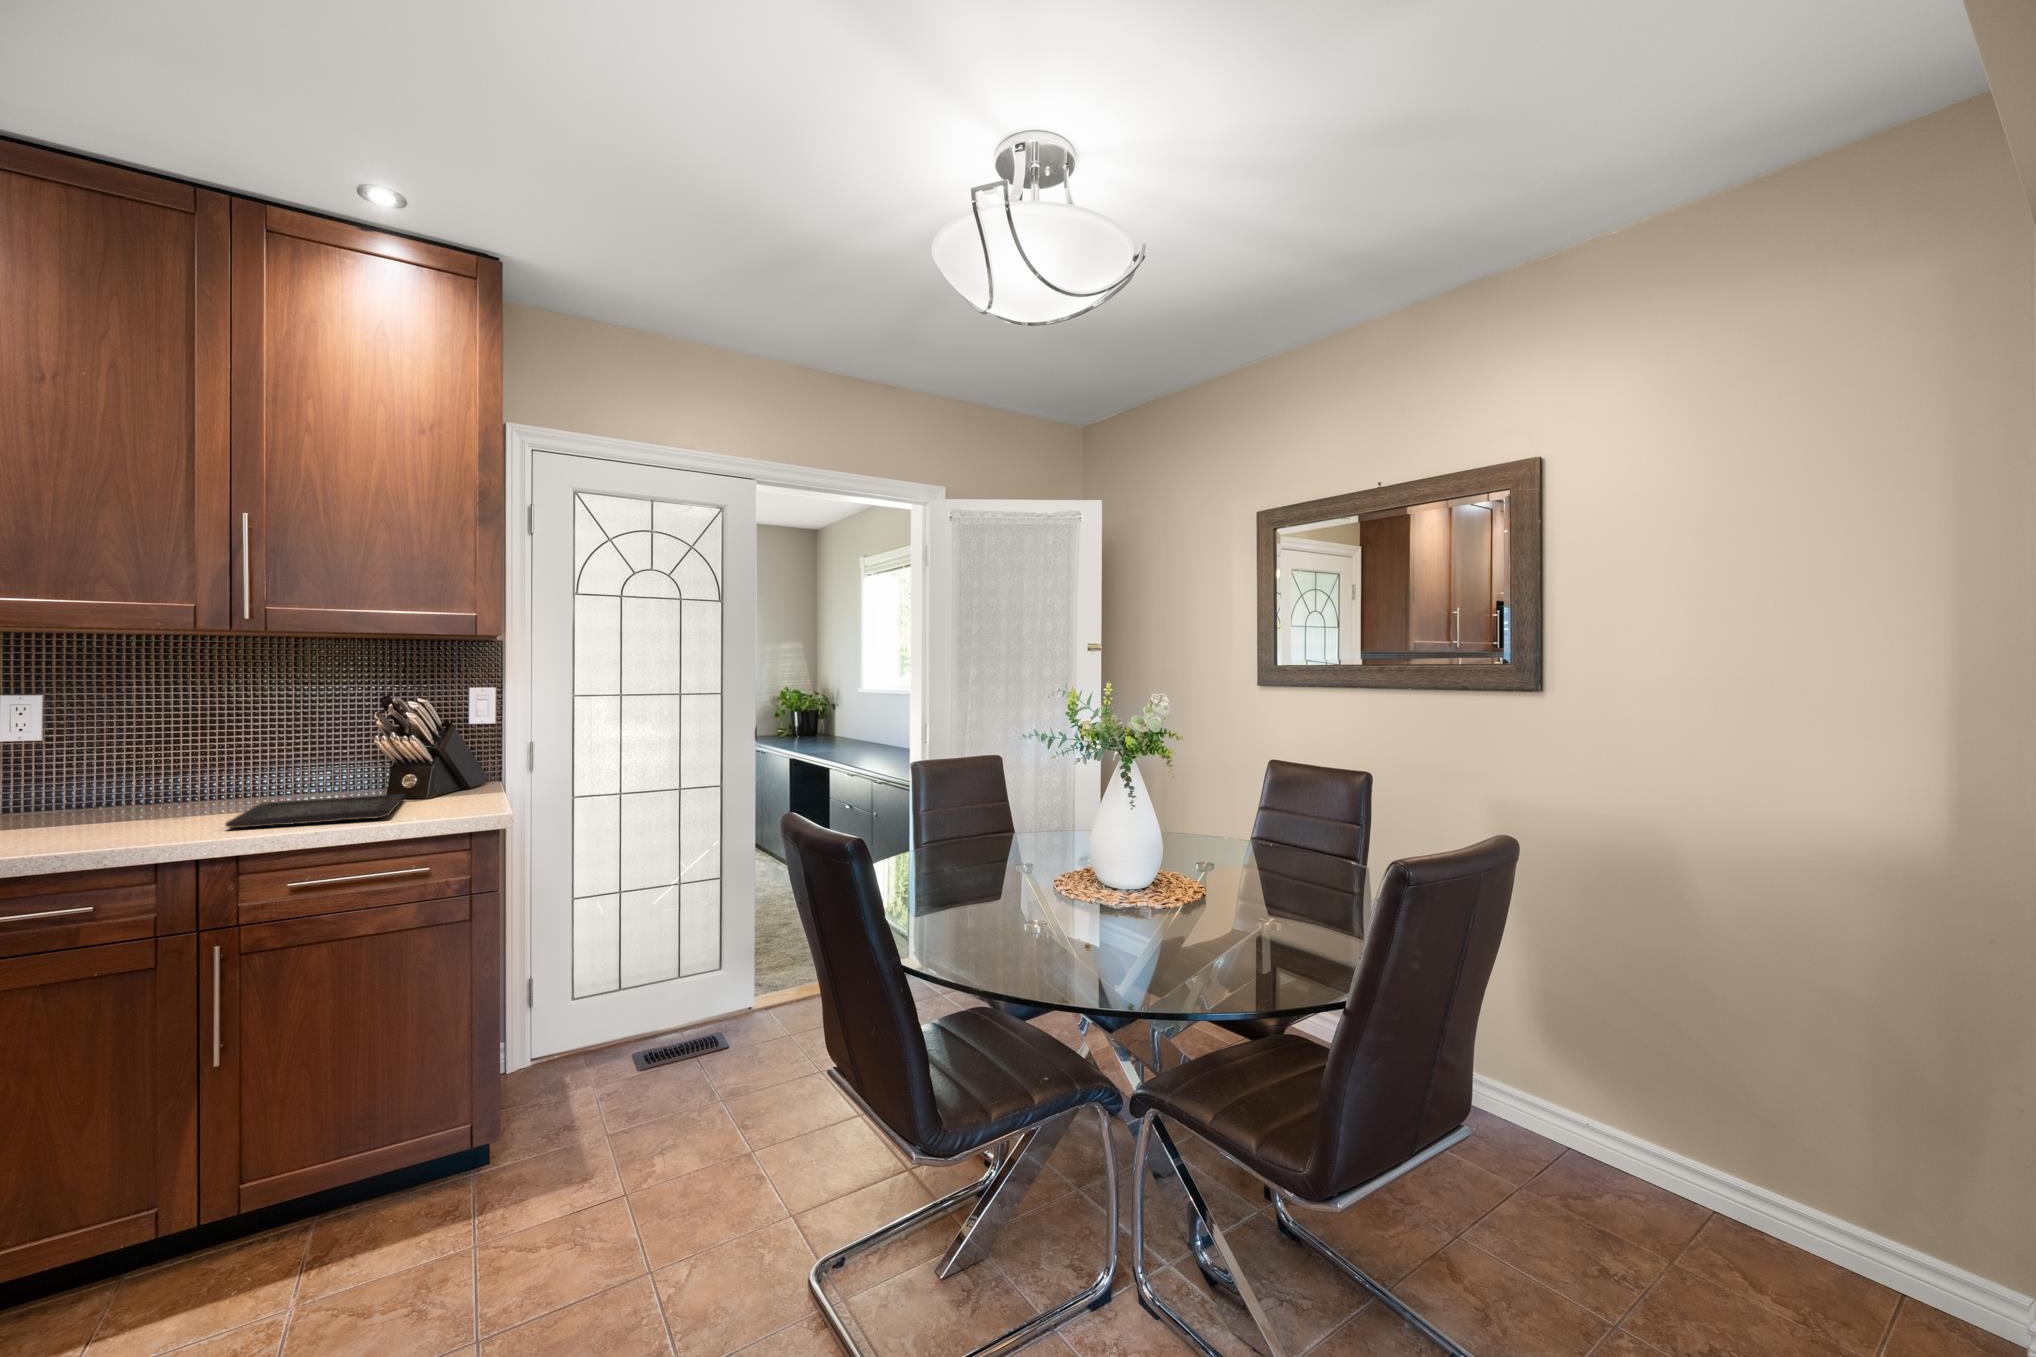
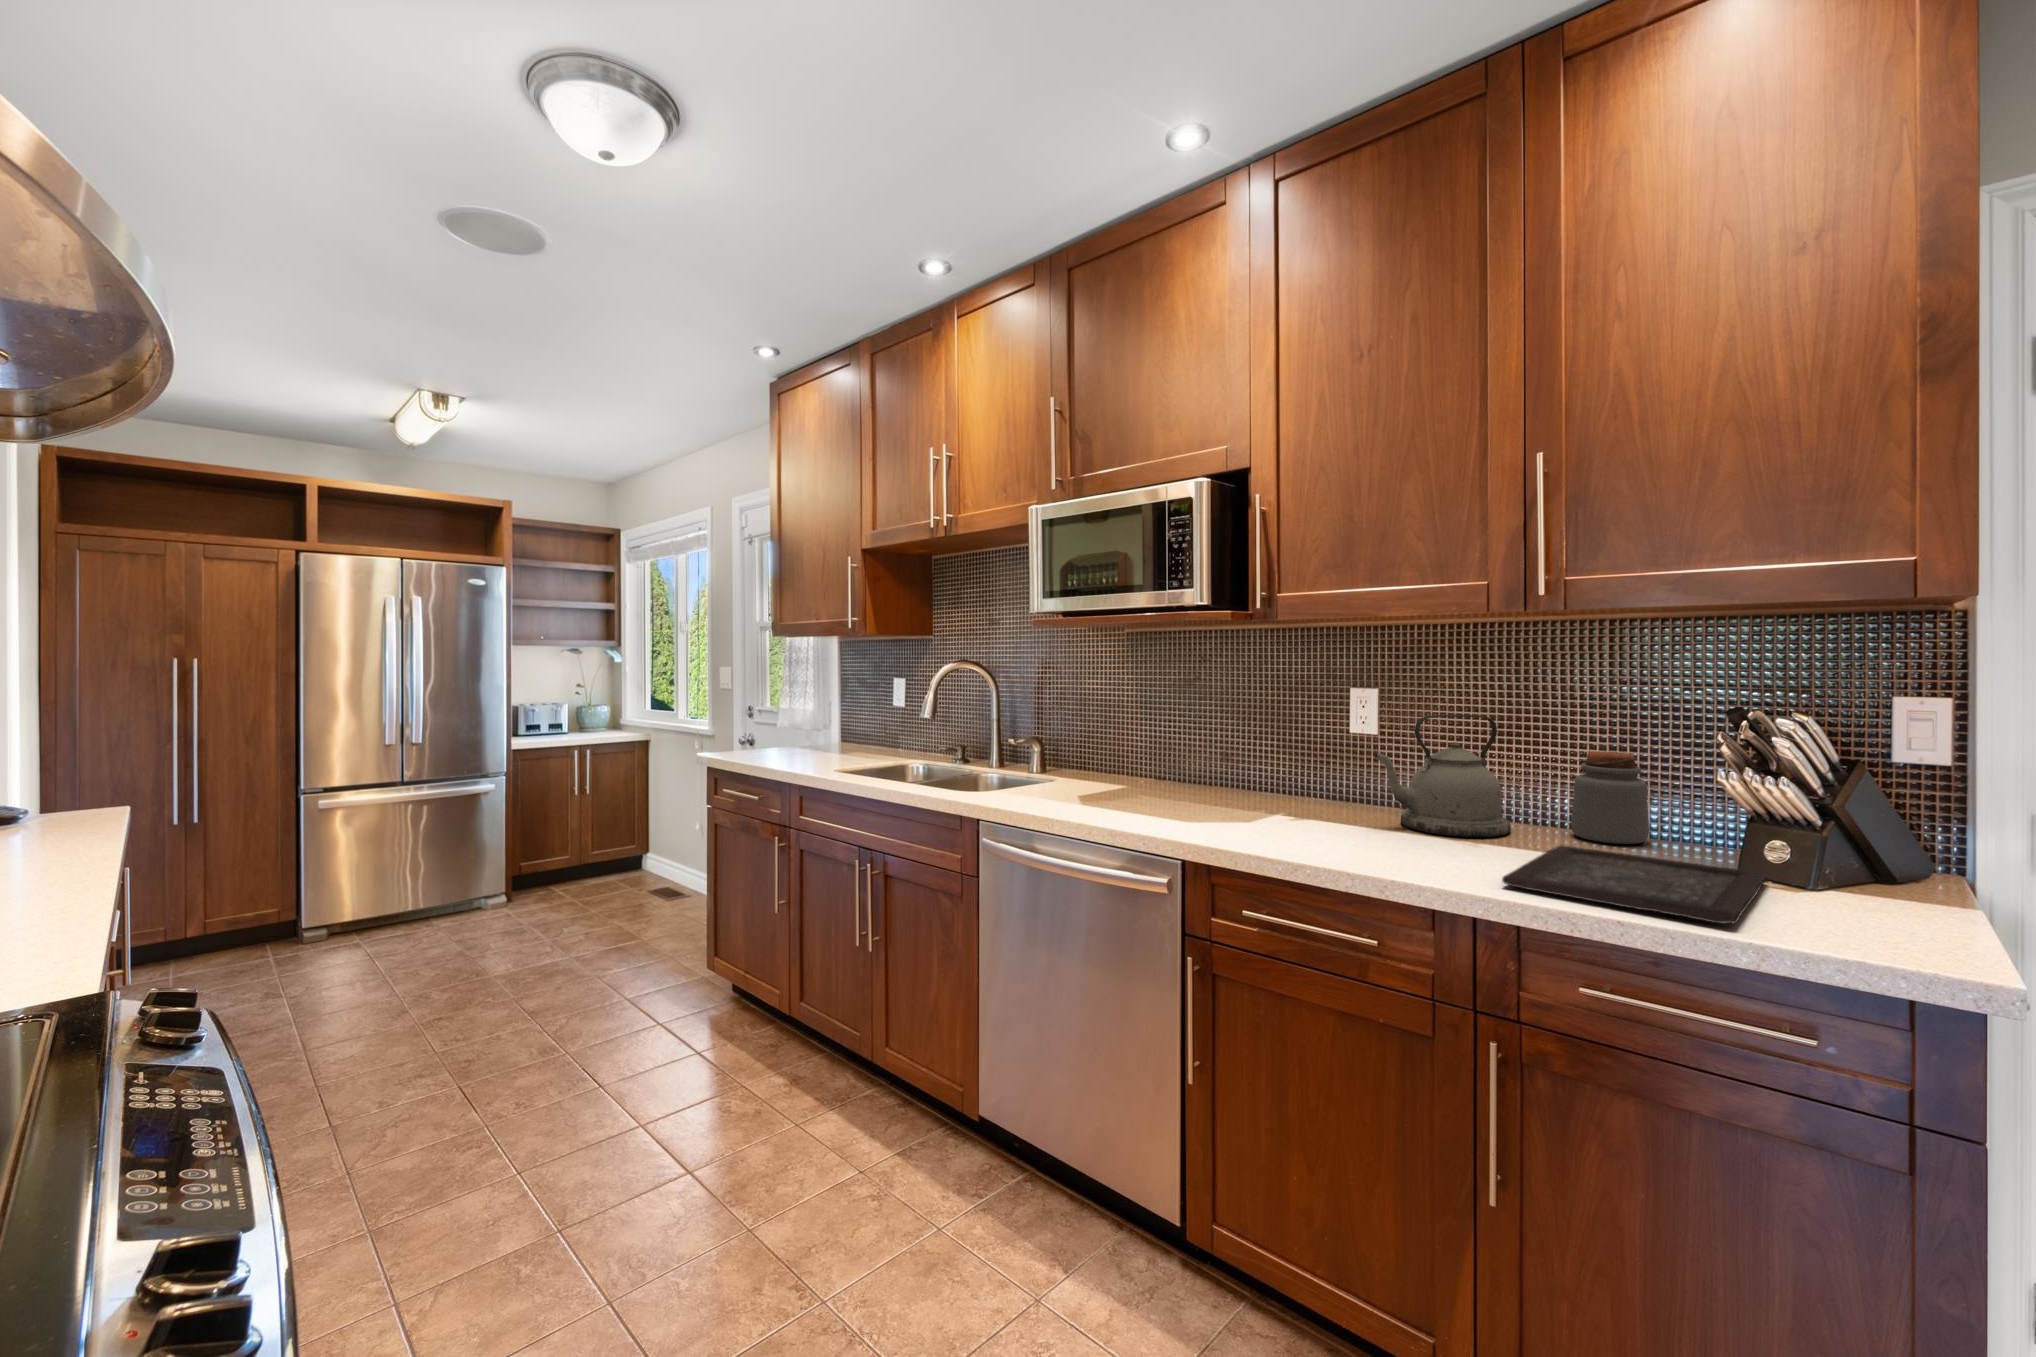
kettle: none [66,713,214,816] -> present [1374,715,1511,837]
jar: none [266,734,327,799] -> present [1571,751,1649,844]

